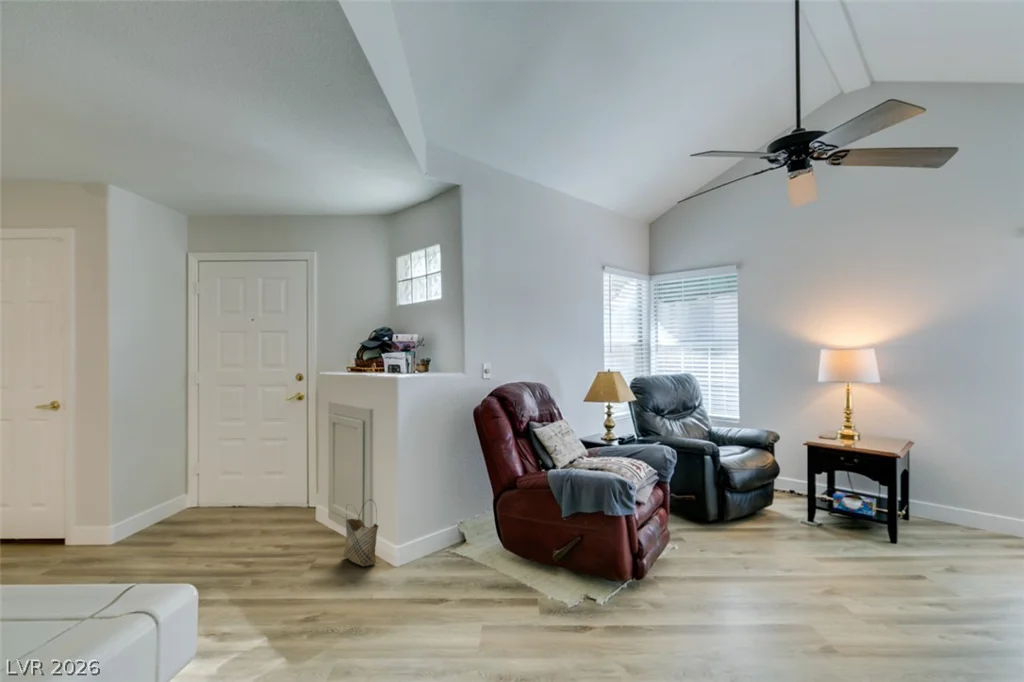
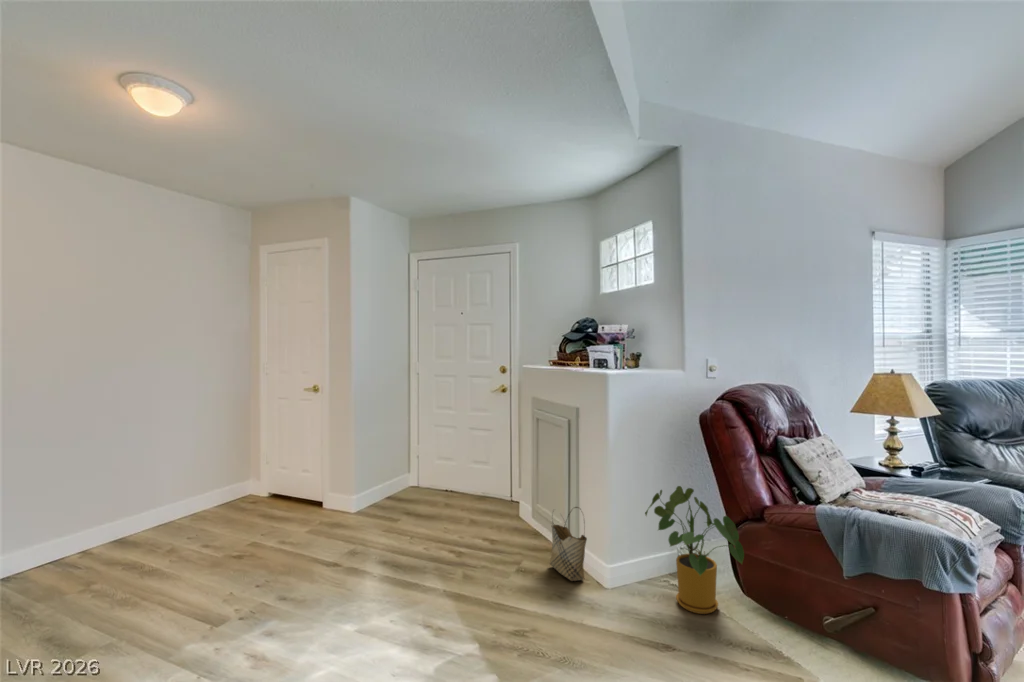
house plant: none [429,470,503,571] -> present [645,486,744,614]

